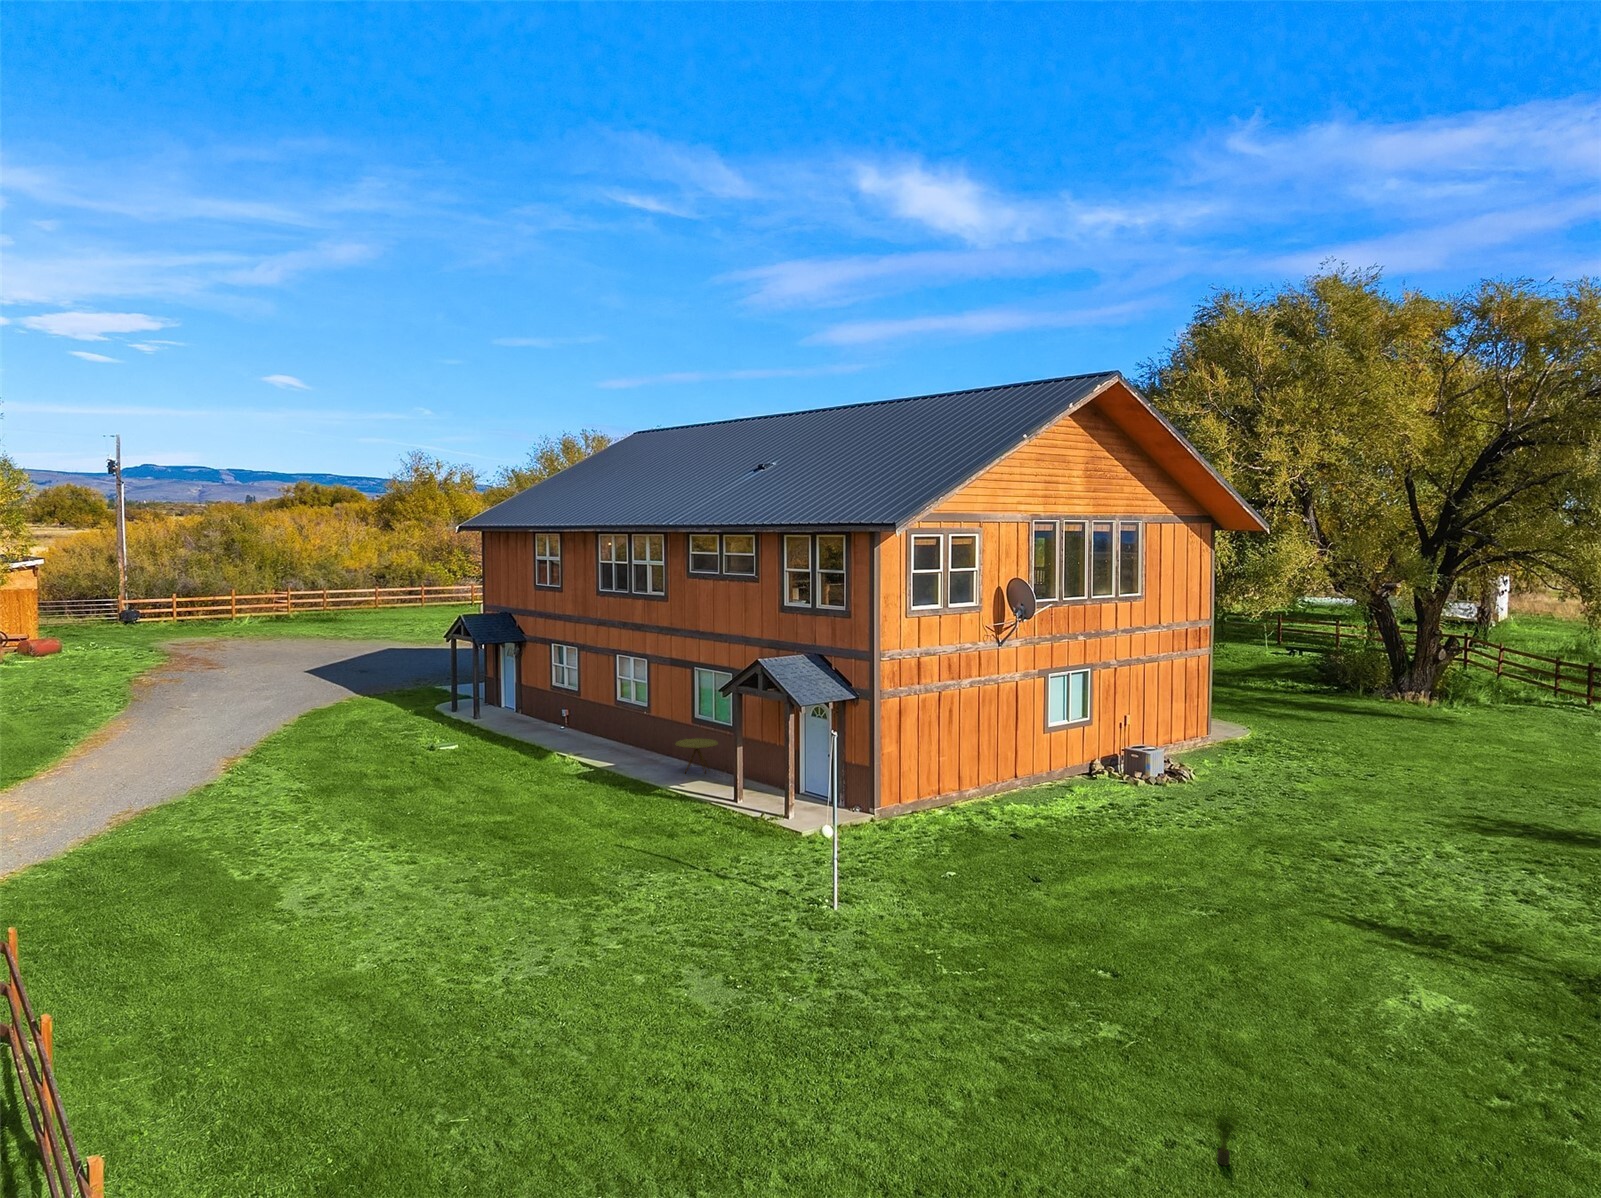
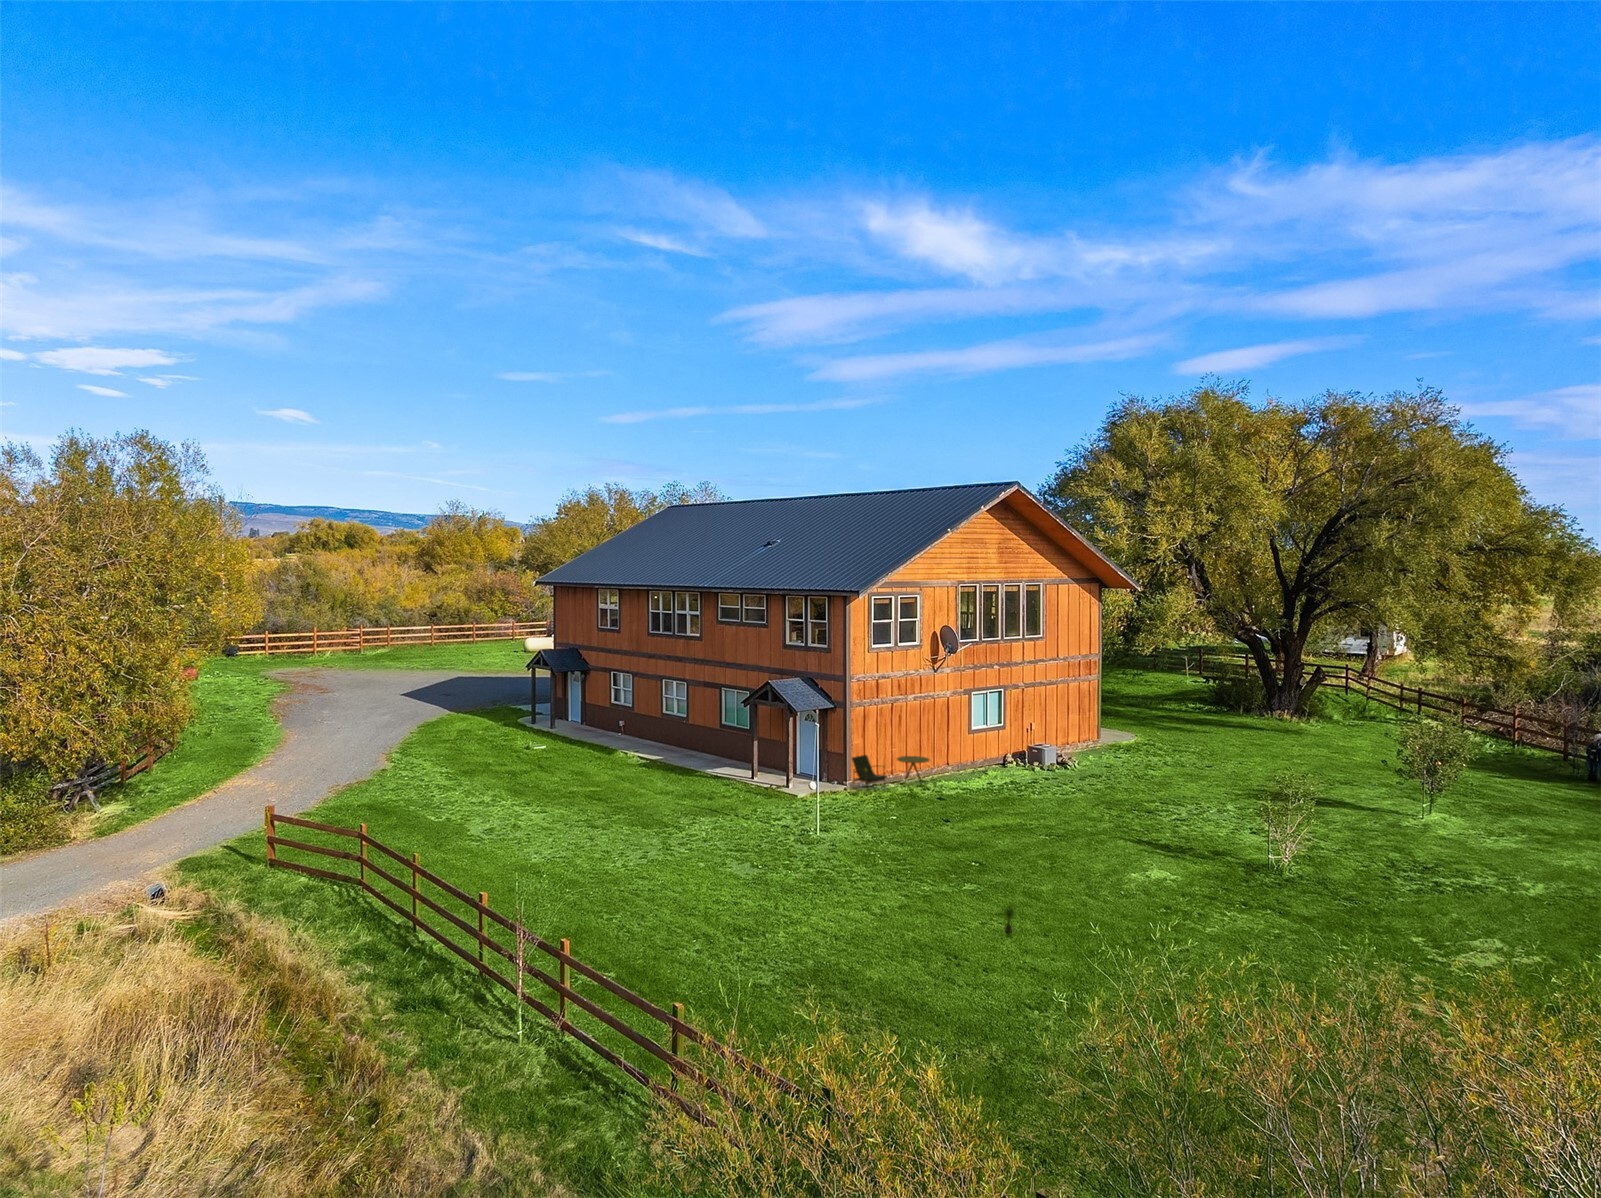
round table: present [676,738,718,774] -> present [897,756,929,780]
lounge chair: none [881,767,933,823] -> present [852,755,886,790]

